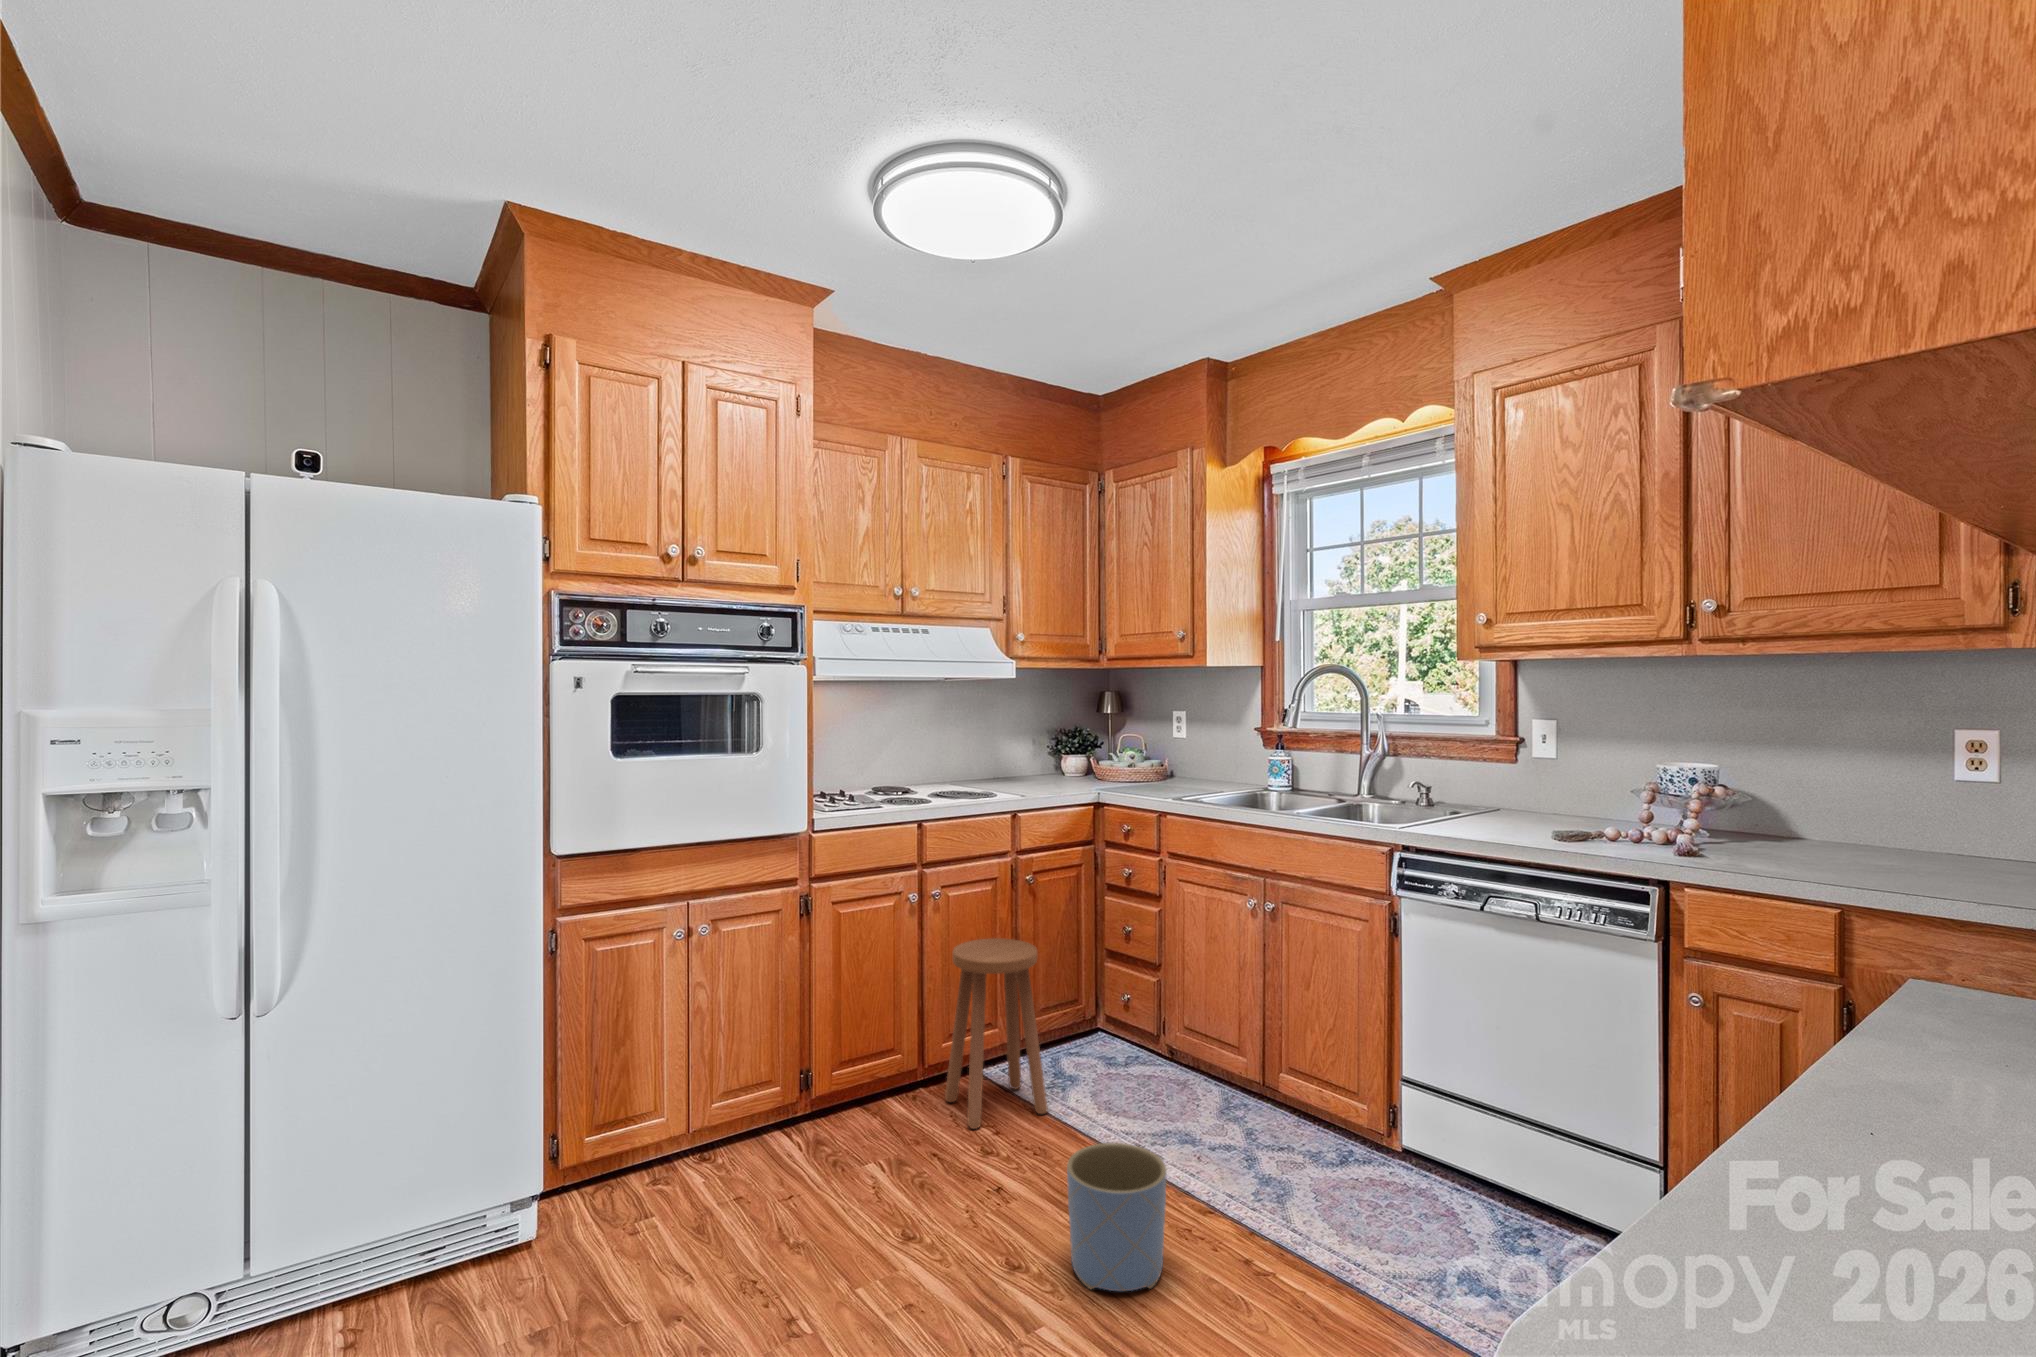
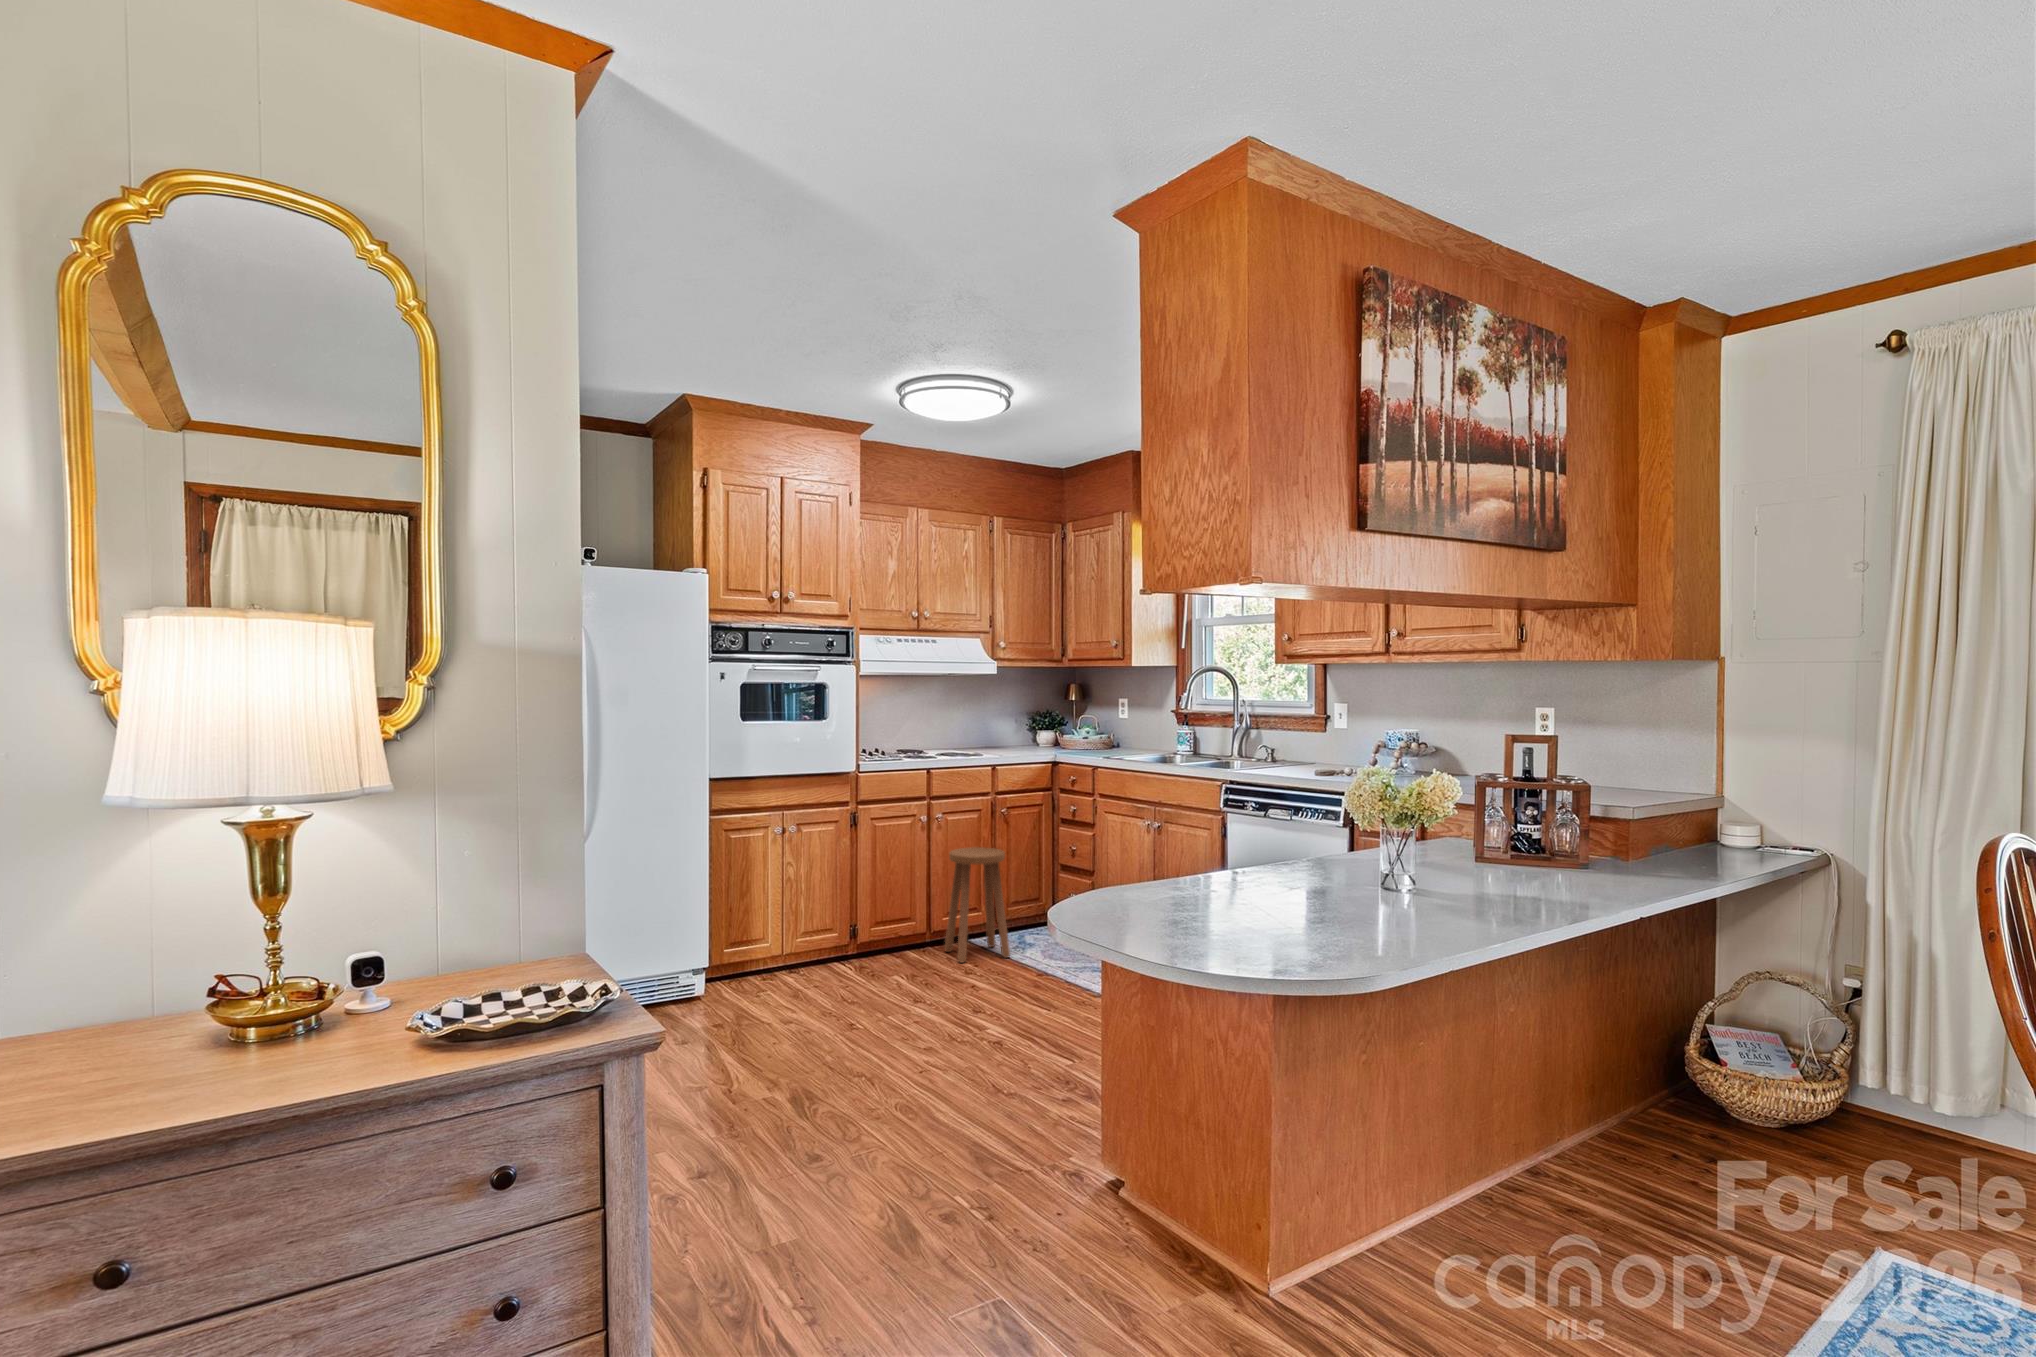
planter: present [1067,1143,1167,1291] -> none [1007,946,1063,1018]

